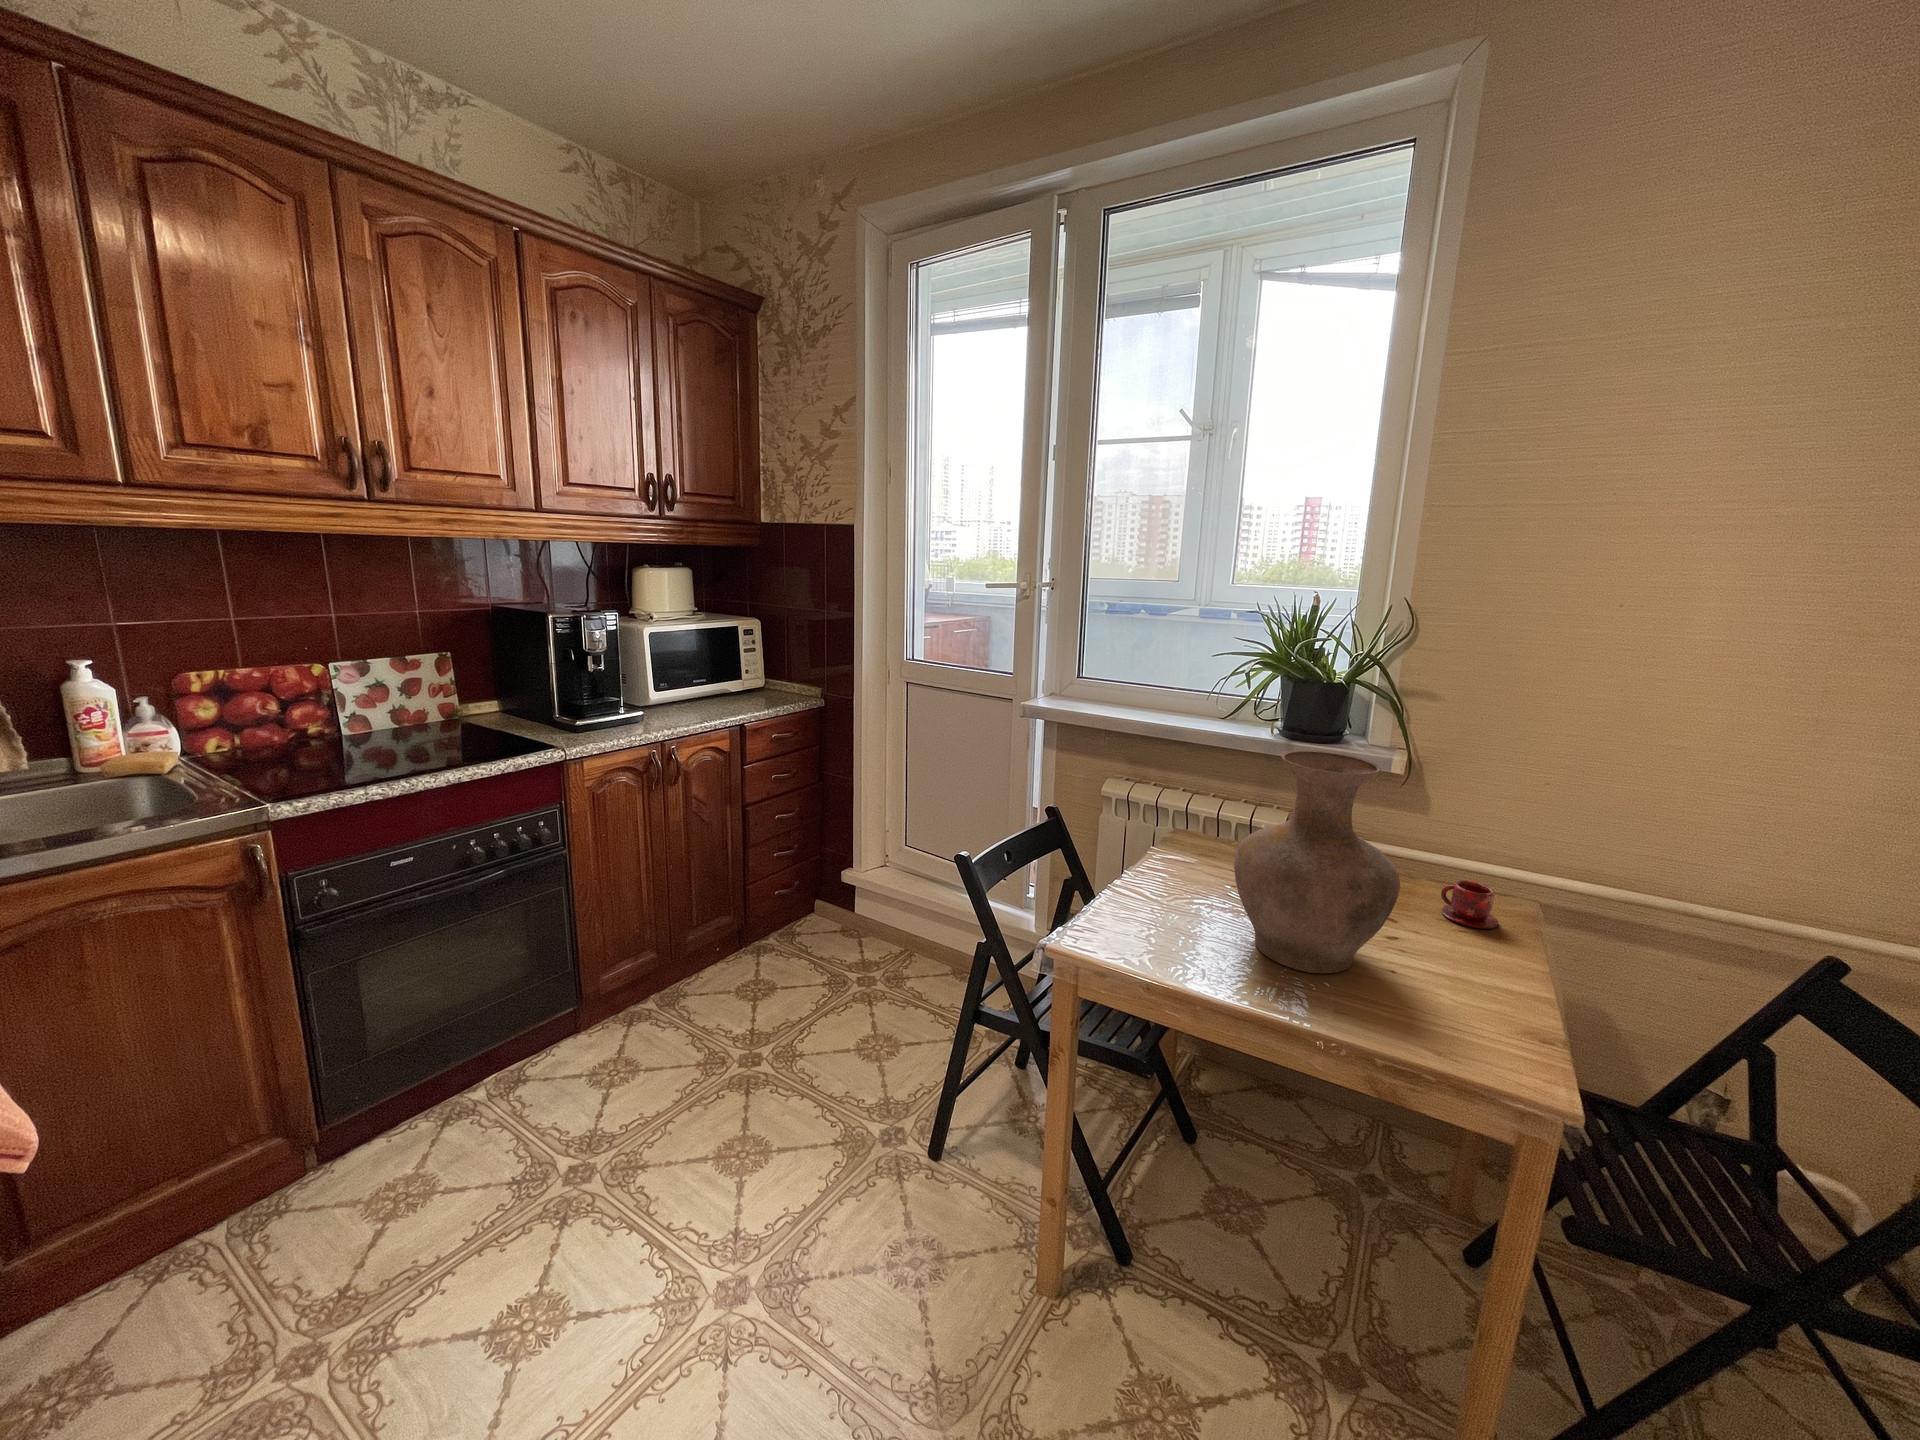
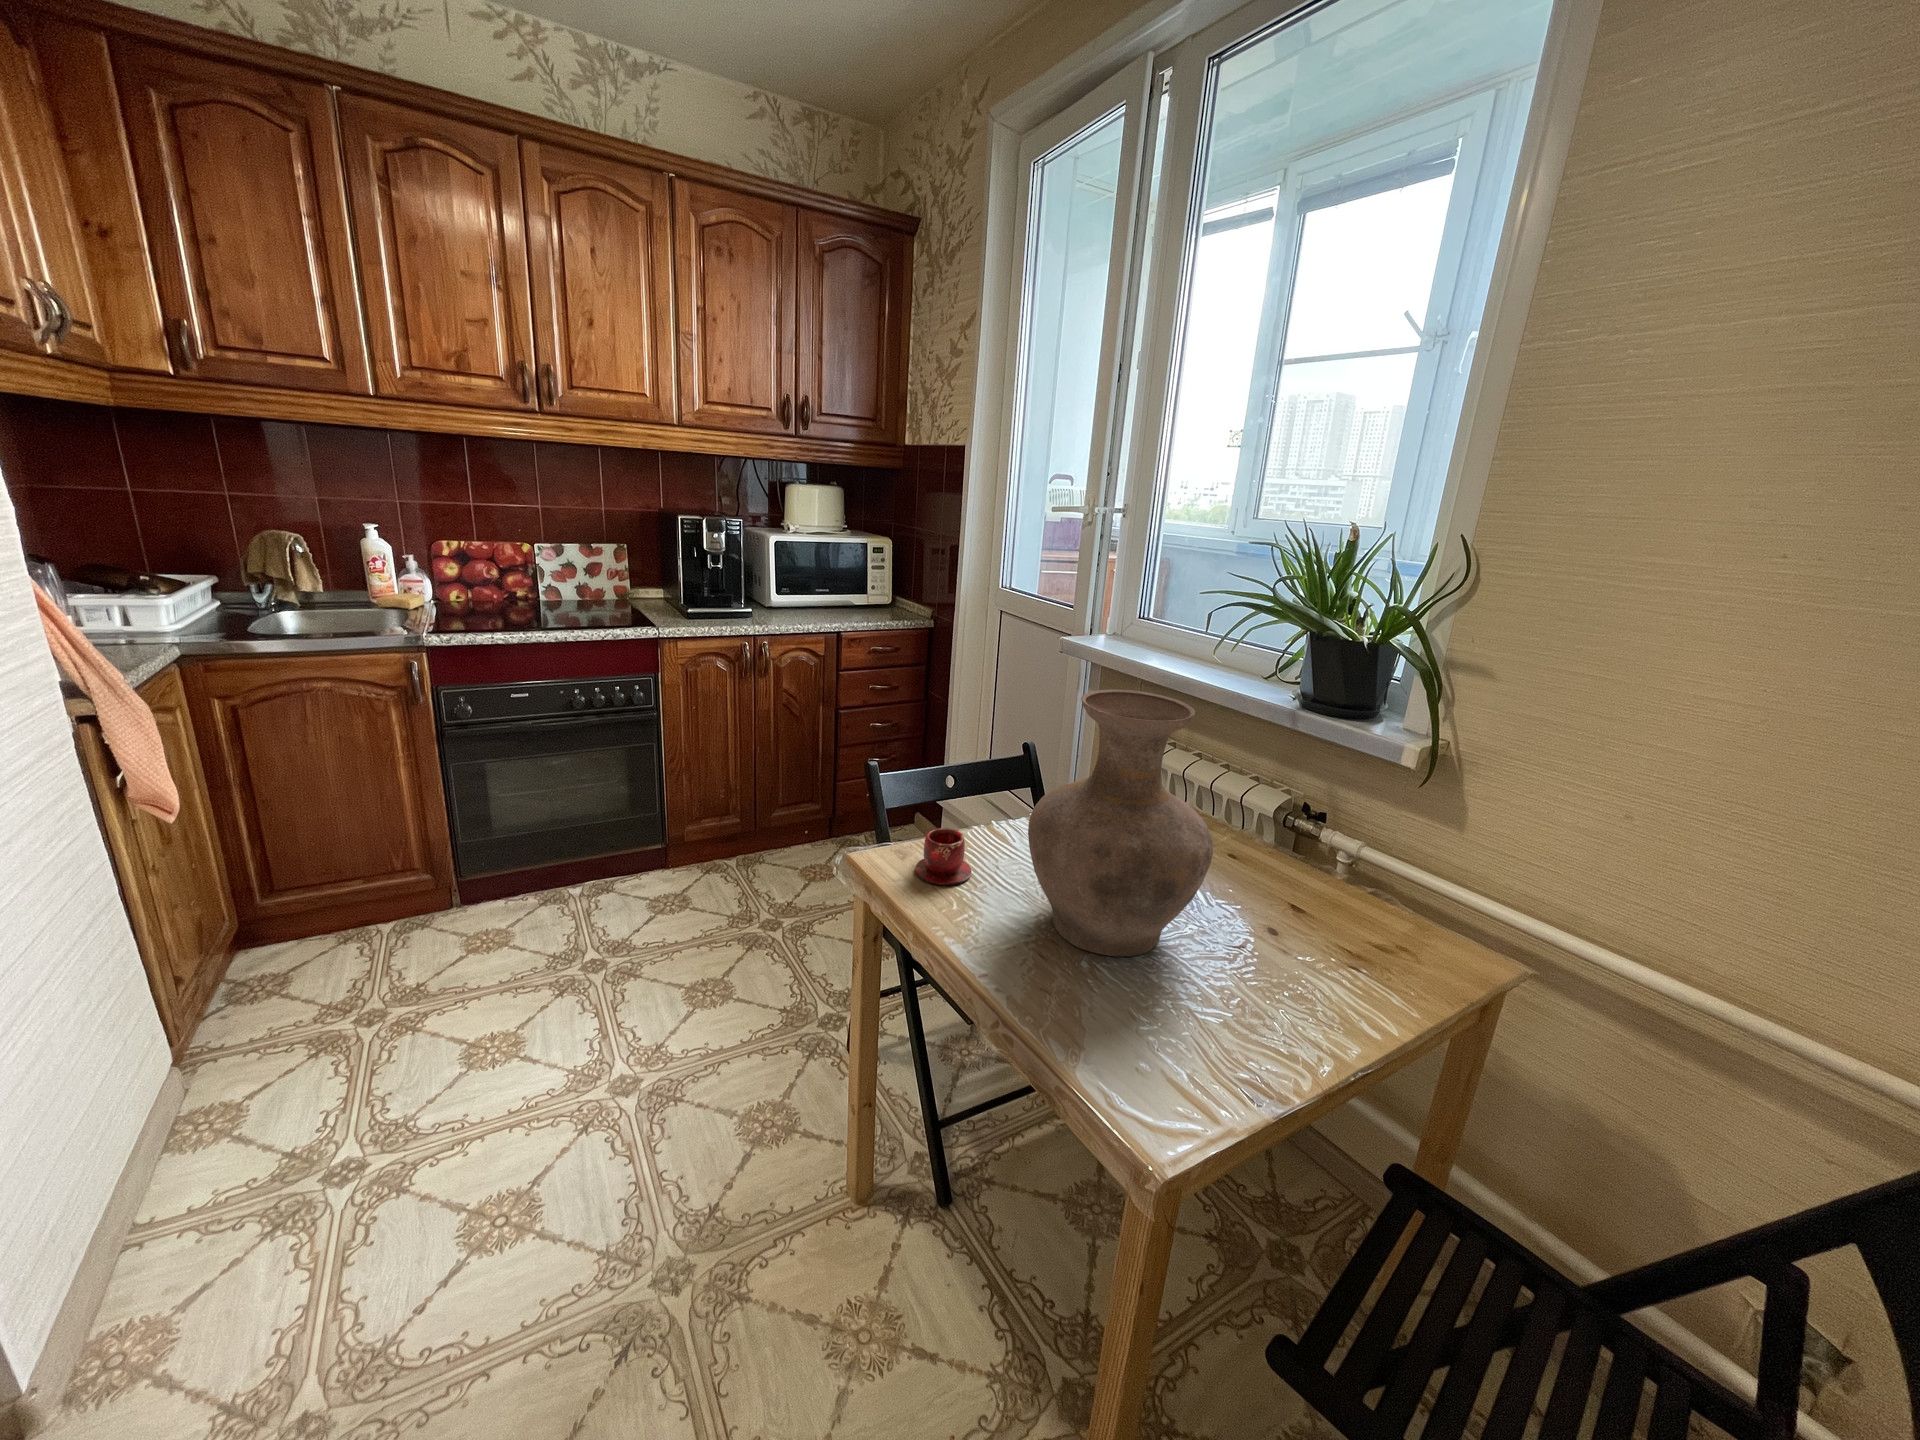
teacup: present [1441,881,1498,929] -> present [916,828,971,885]

